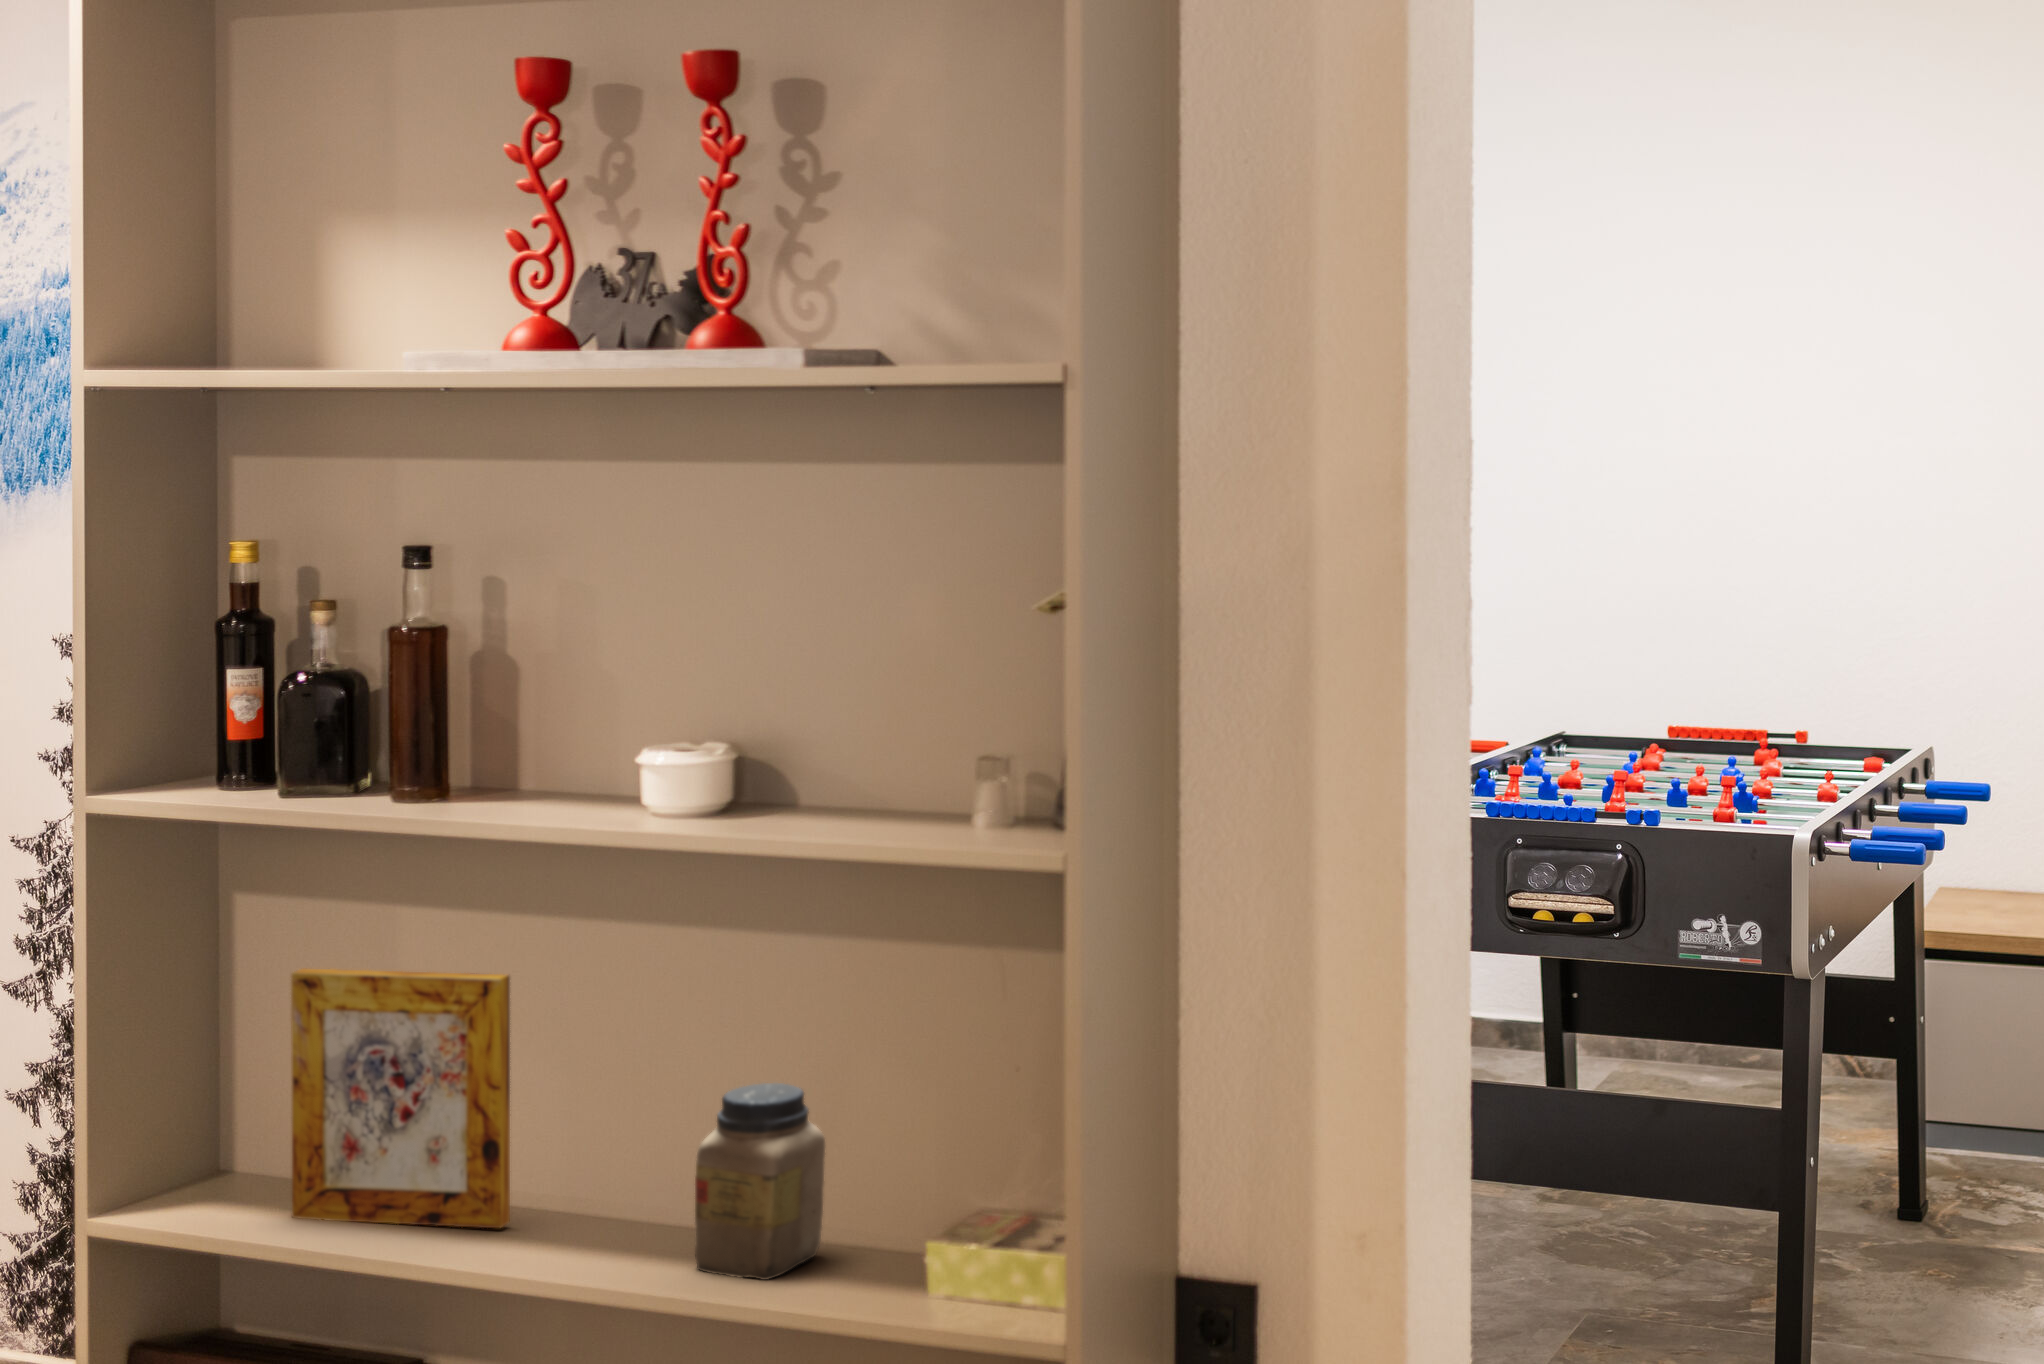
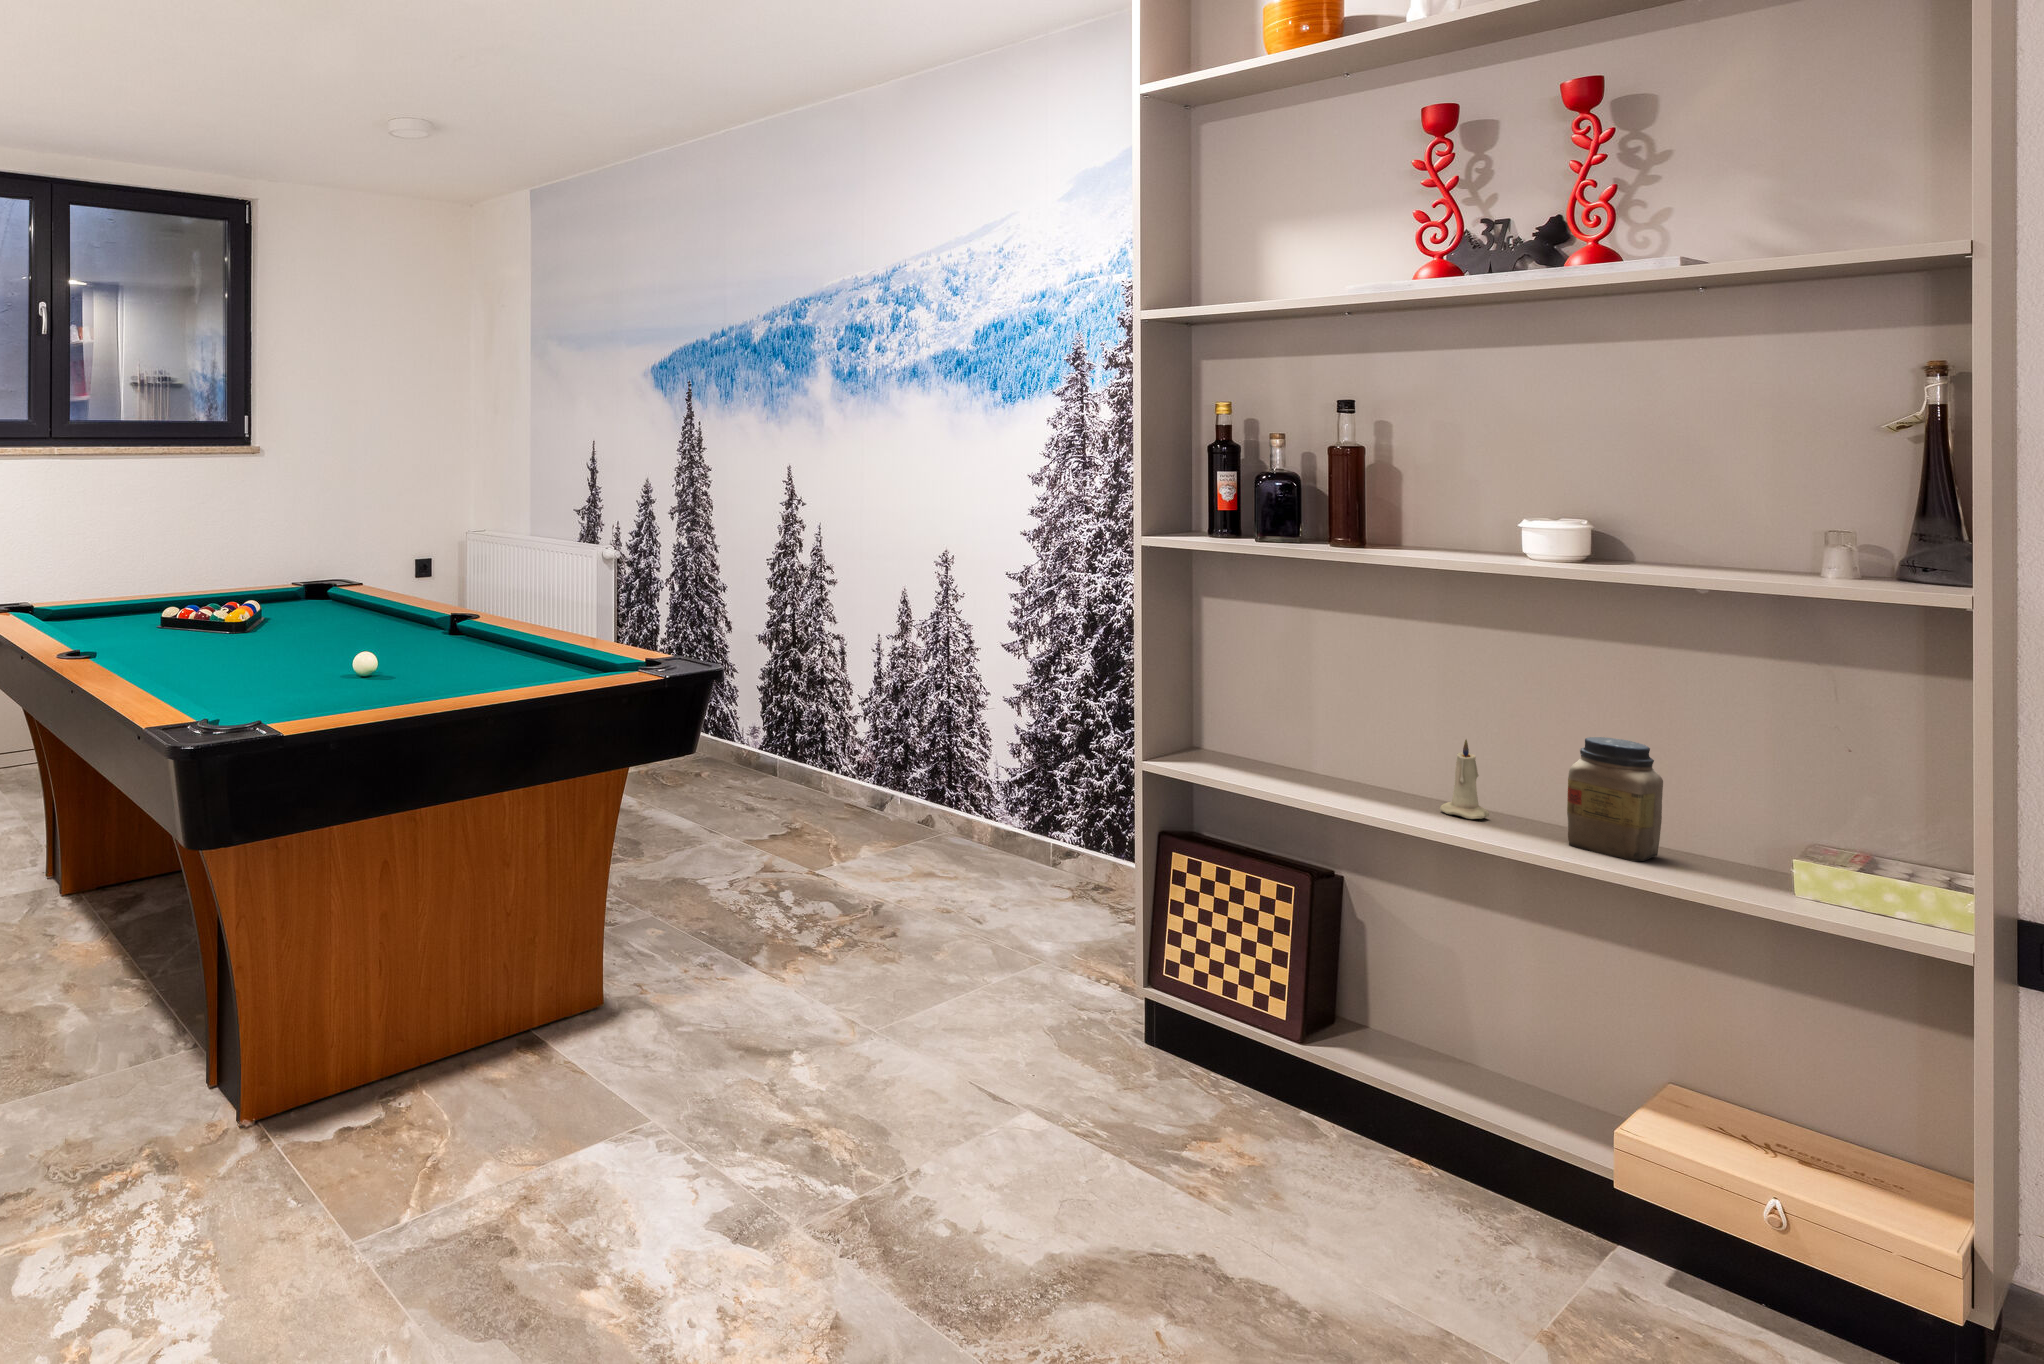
picture frame: present [291,968,510,1228] -> none [1256,635,1402,800]
candle: none [552,1112,626,1247] -> present [1440,739,1489,819]

